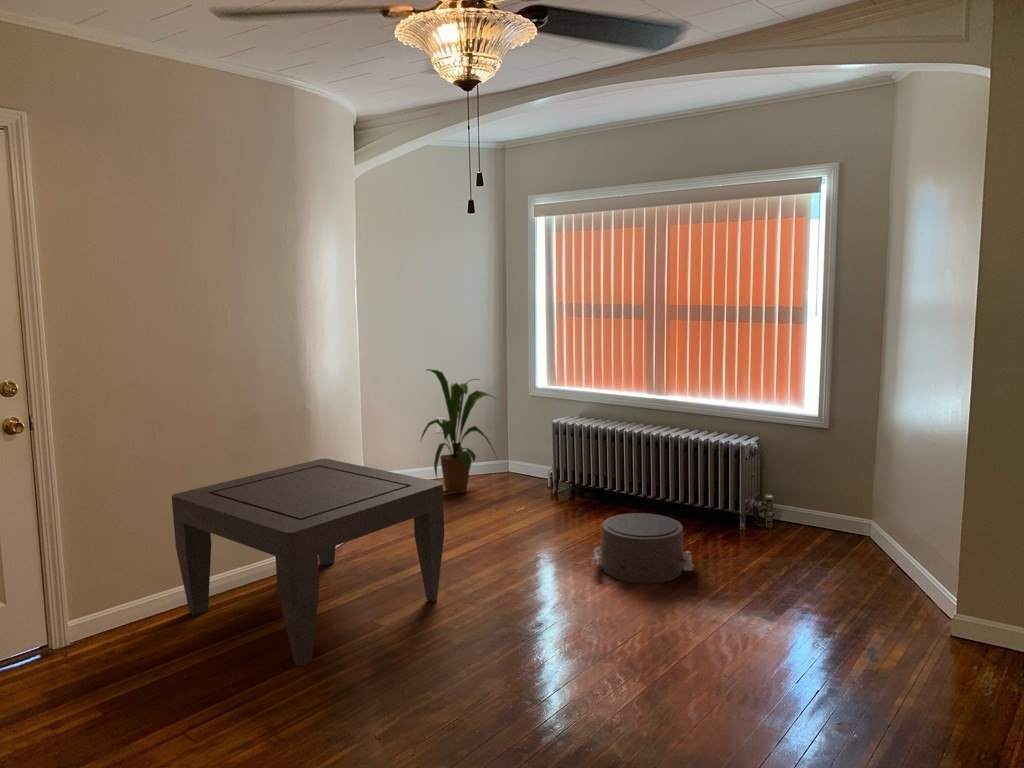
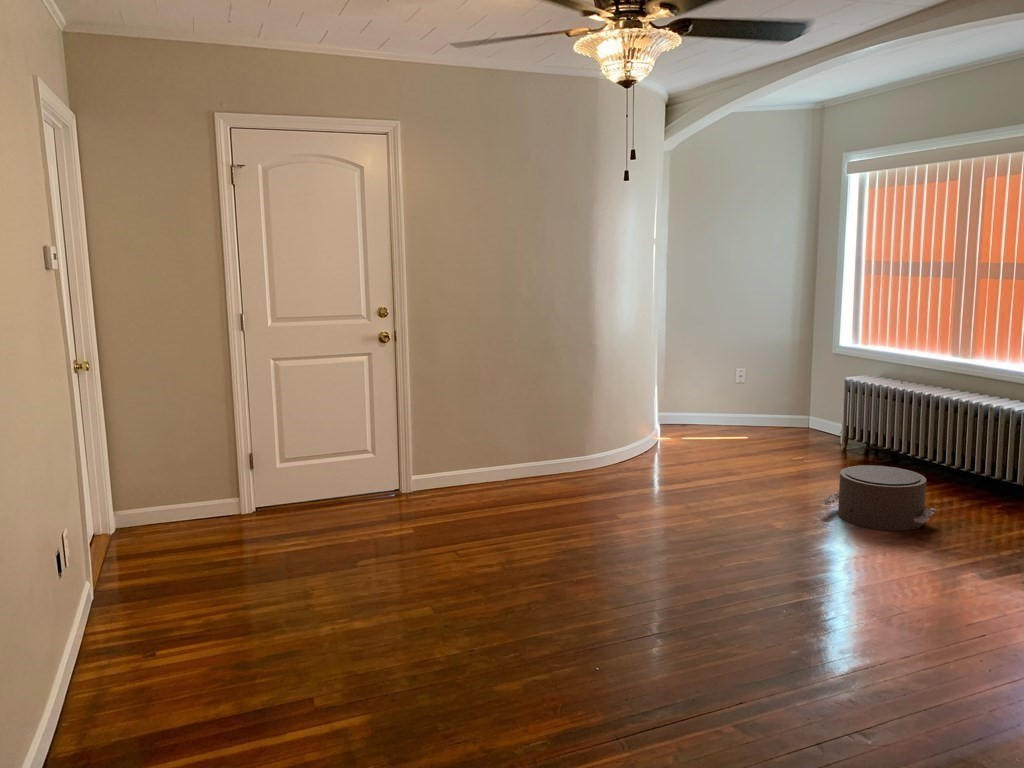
house plant: present [421,369,495,494] -> none [716,322,796,440]
coffee table: present [172,459,444,666] -> none [482,387,680,528]

